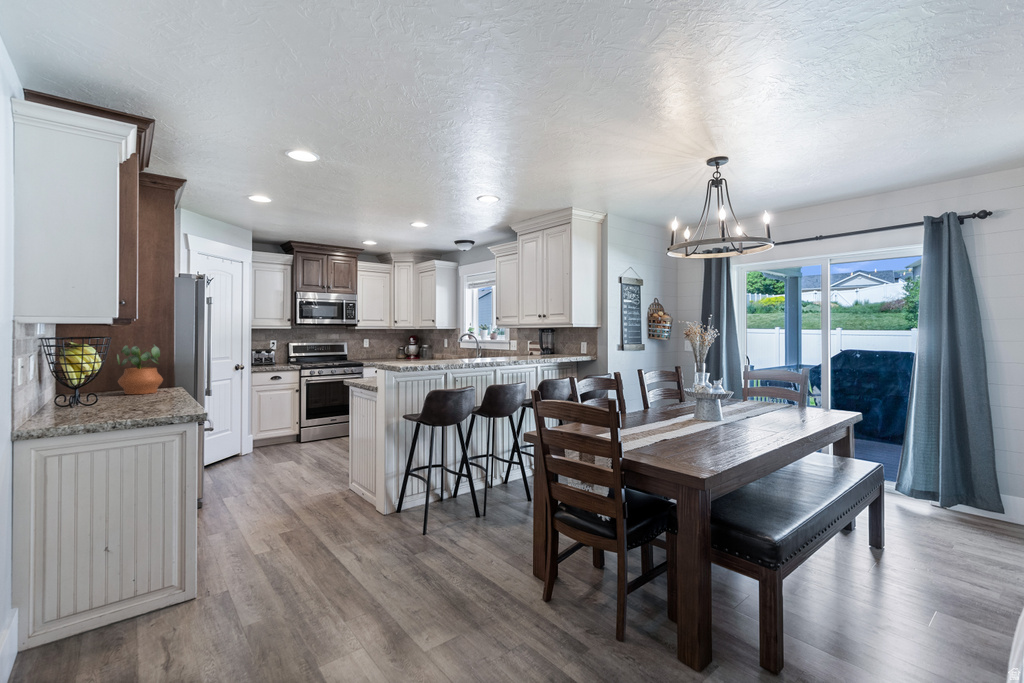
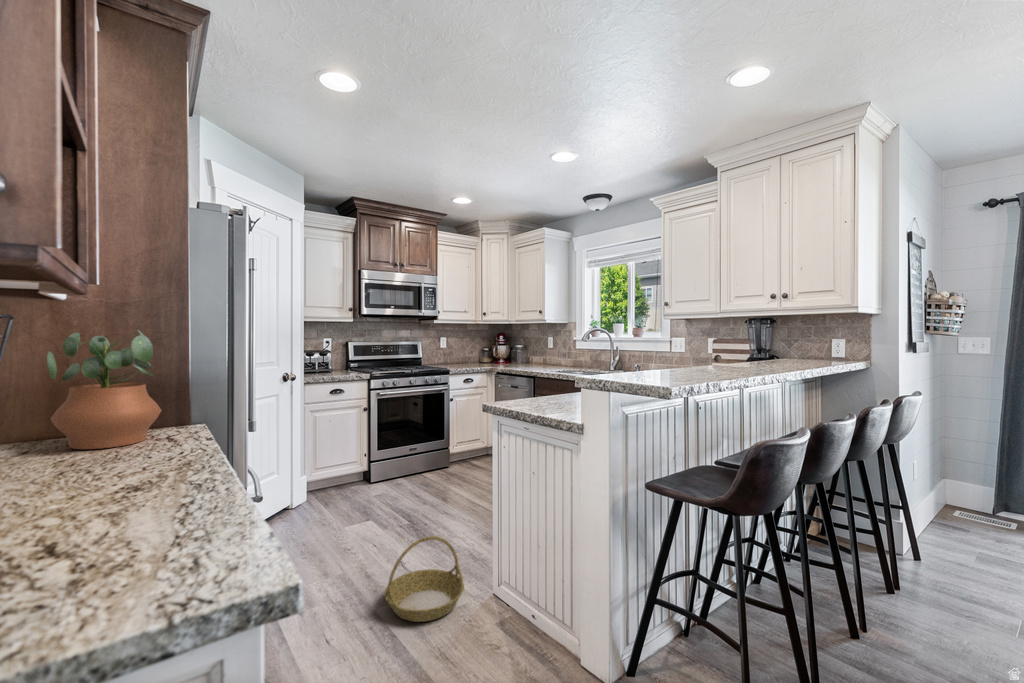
basket: none [284,455,332,498] -> present [384,536,464,622]

